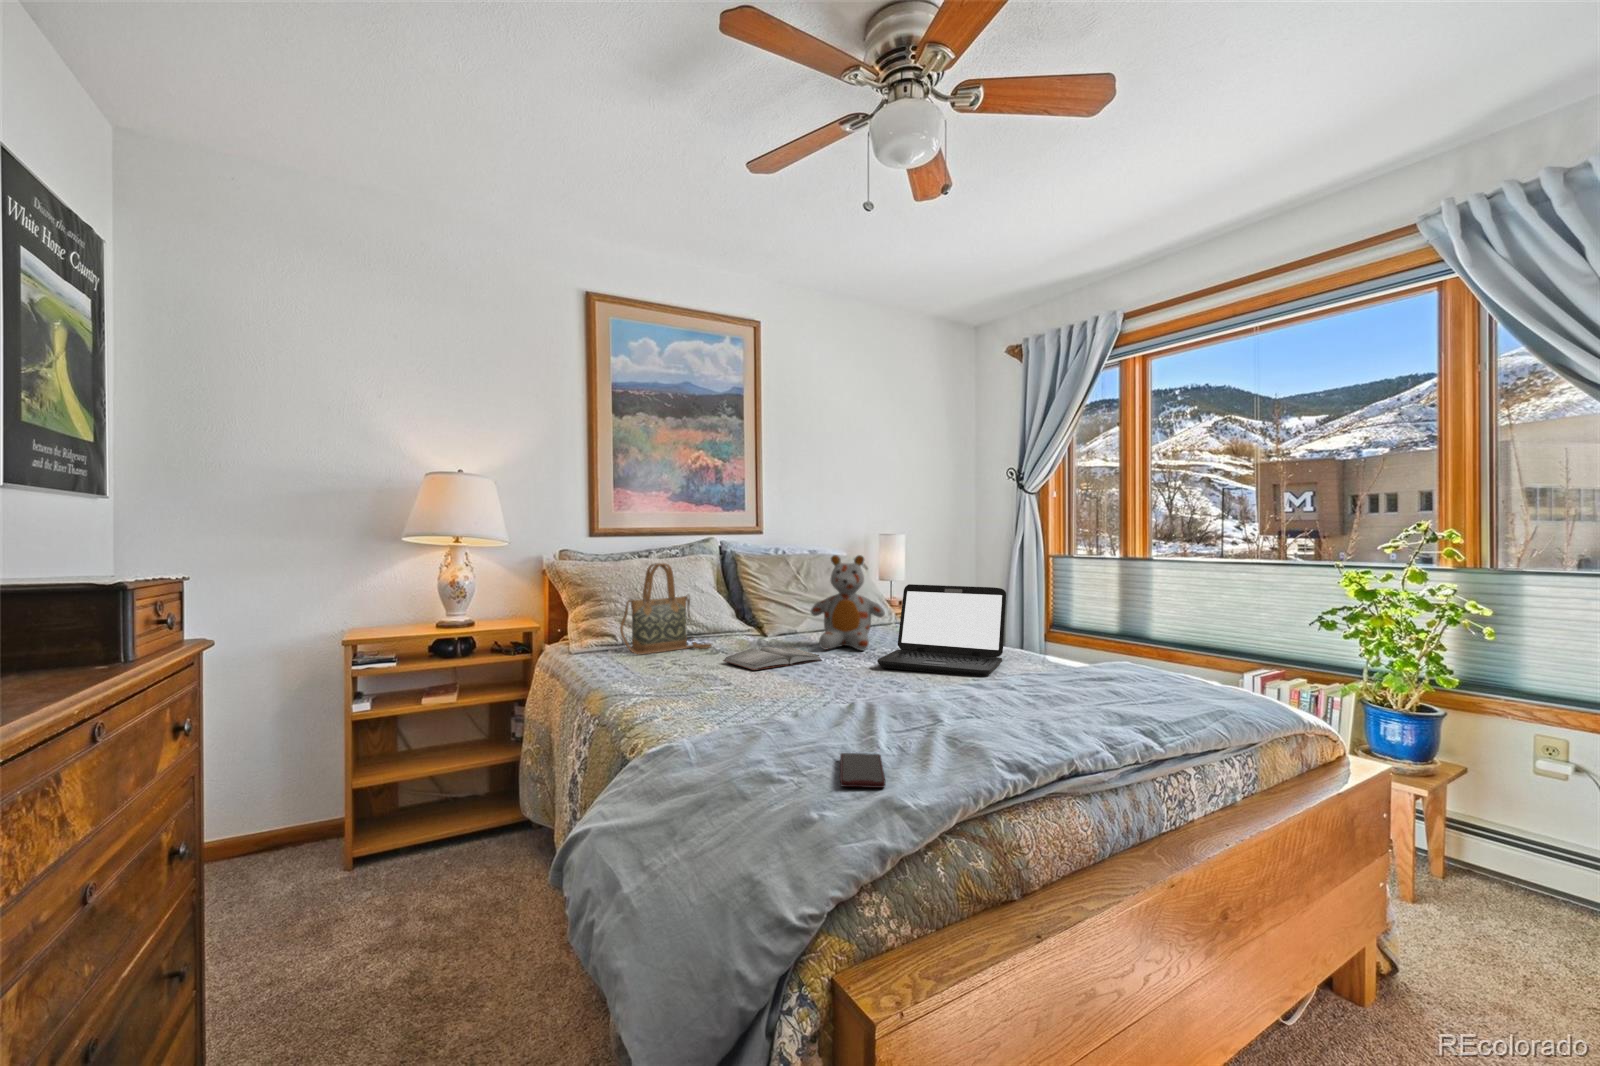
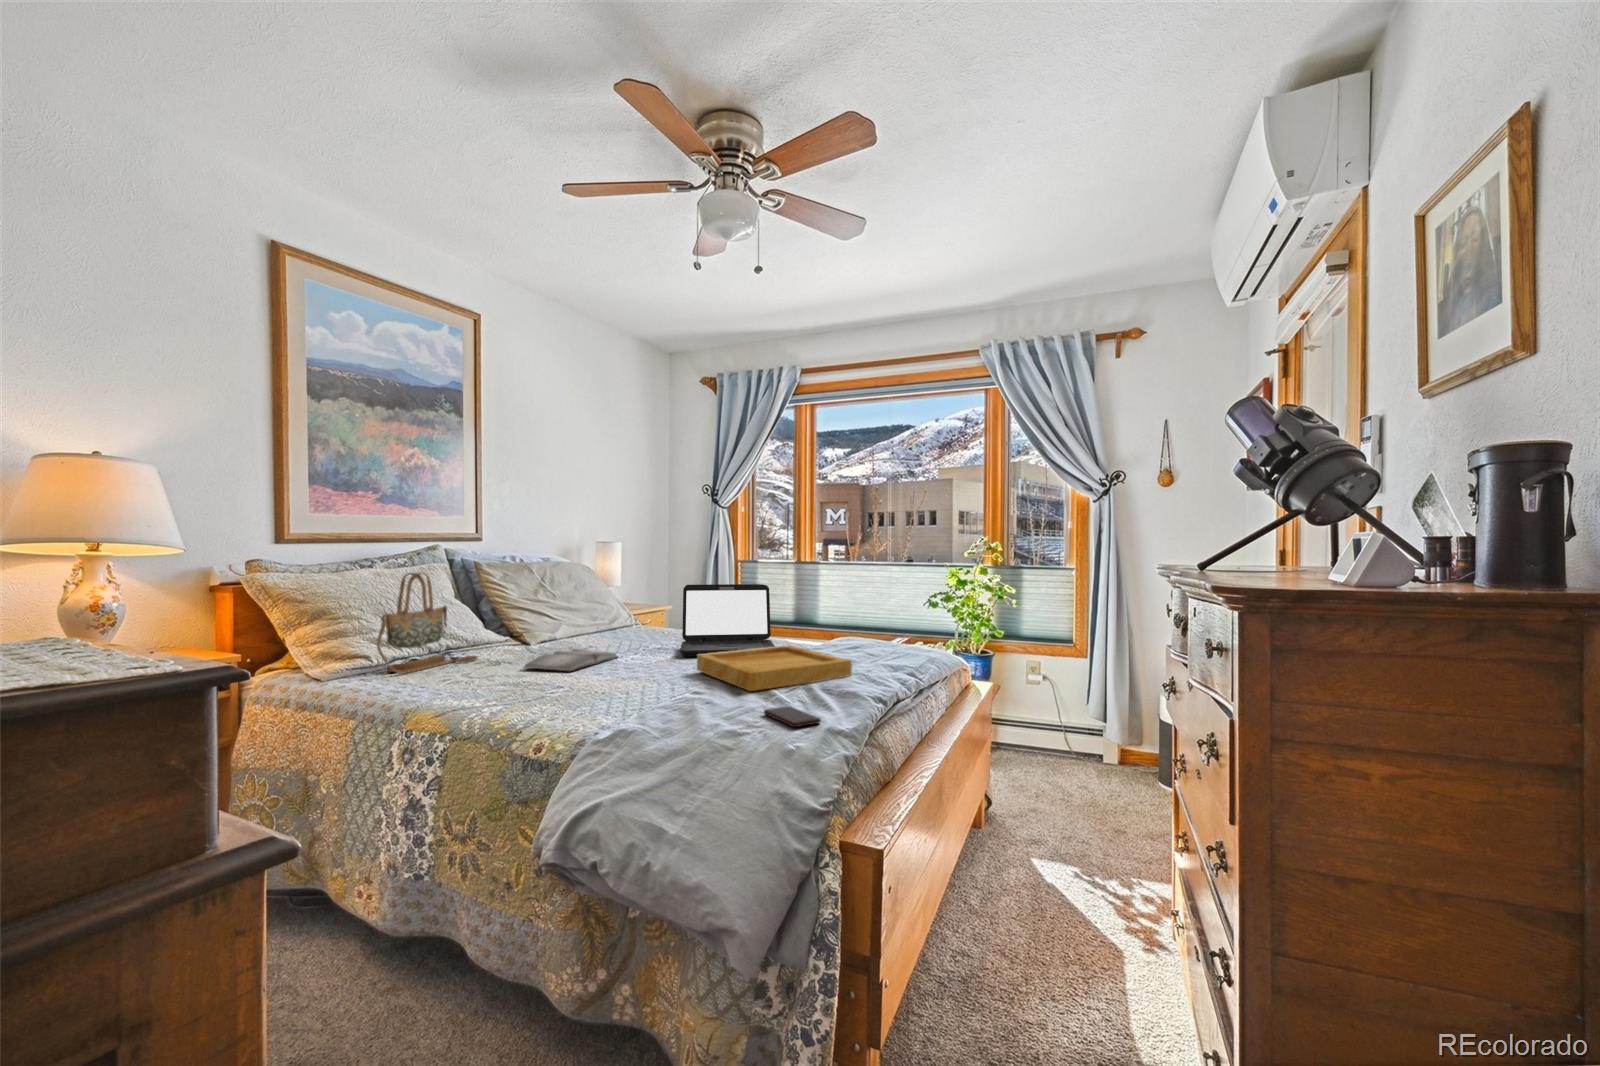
stuffed bear: present [811,555,885,650] -> none [583,560,654,649]
tray: none [864,668,1039,725] -> present [697,645,852,691]

